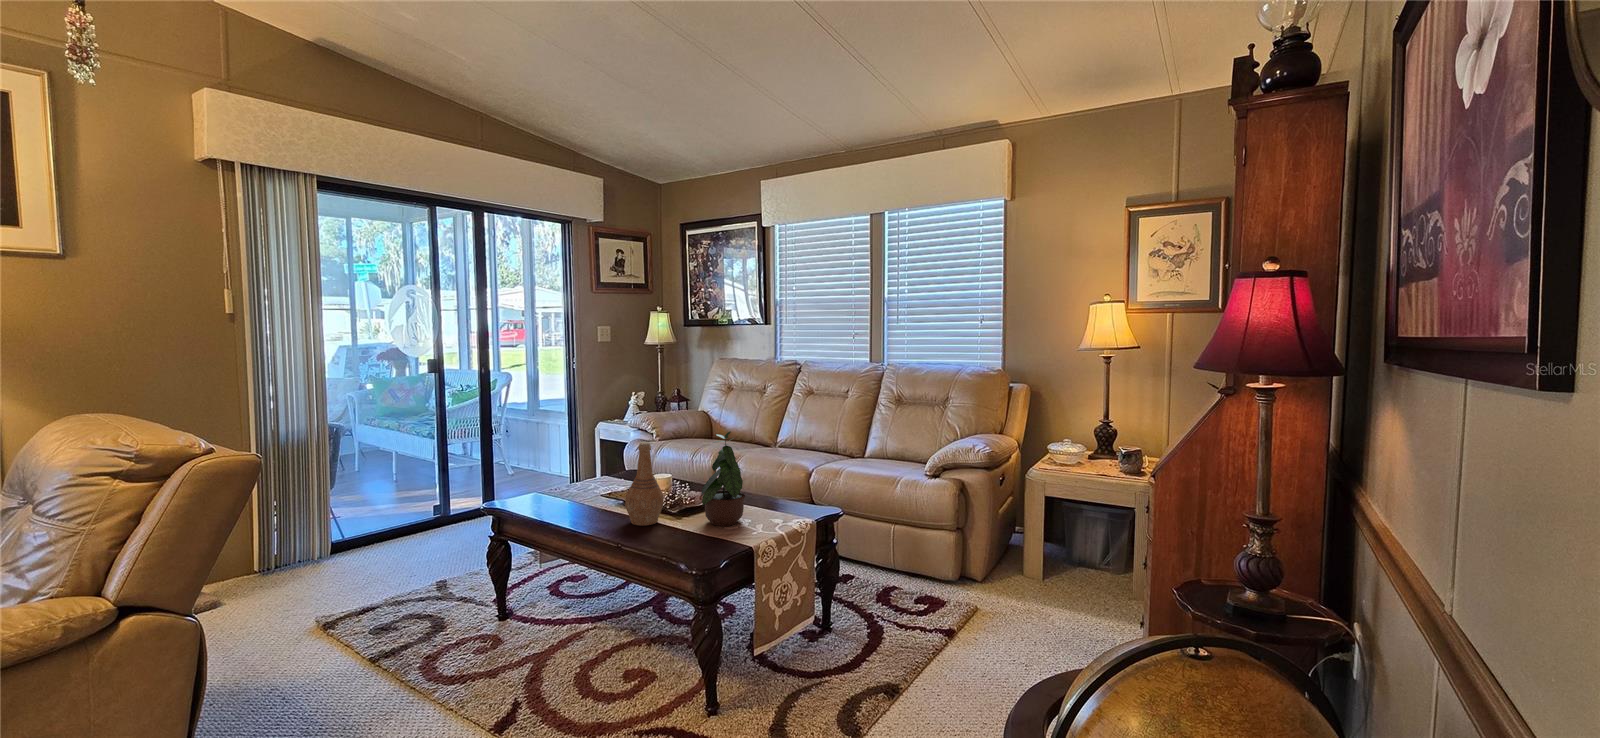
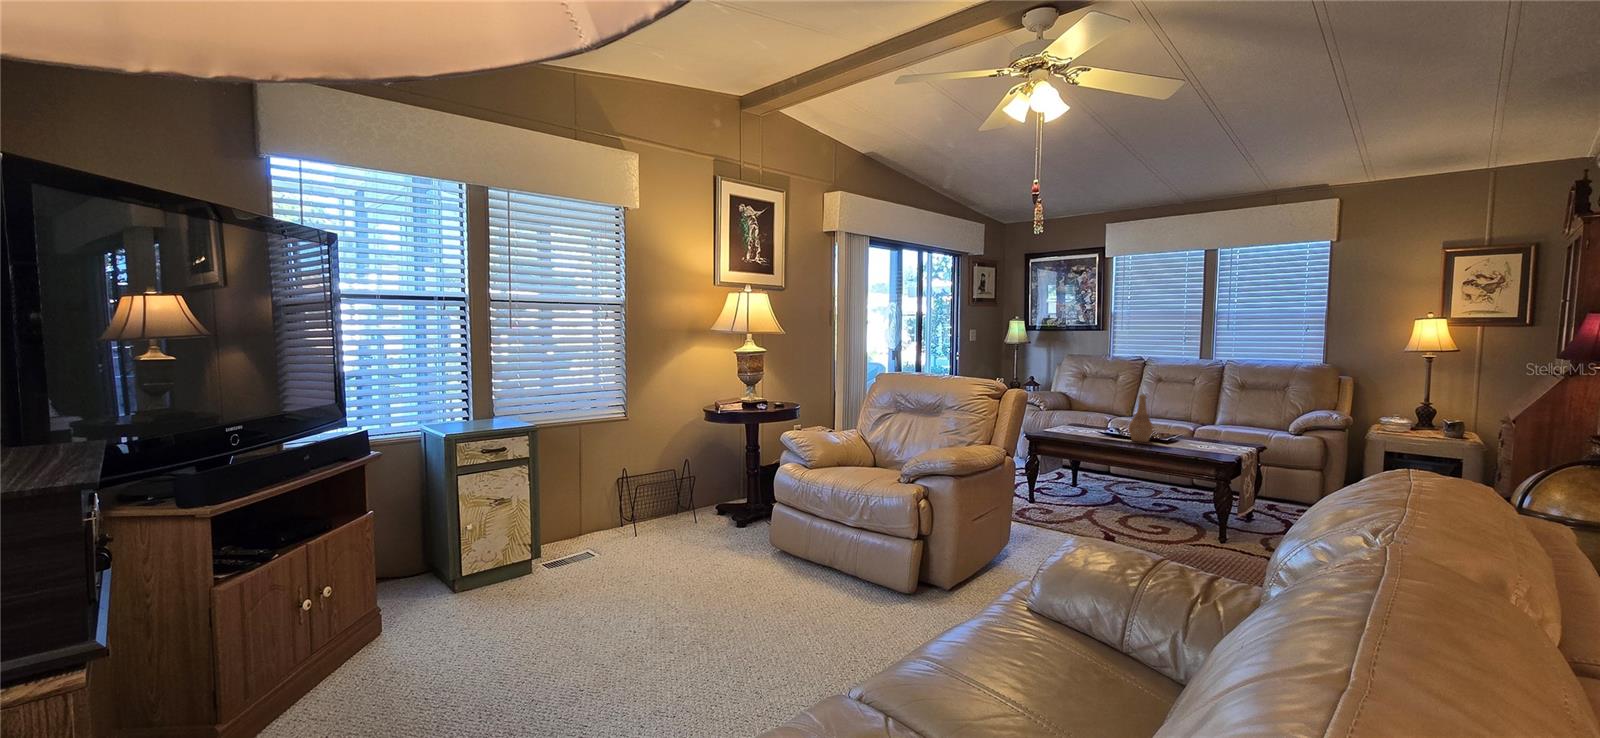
potted plant: present [701,431,745,526] -> none [1173,389,1213,445]

